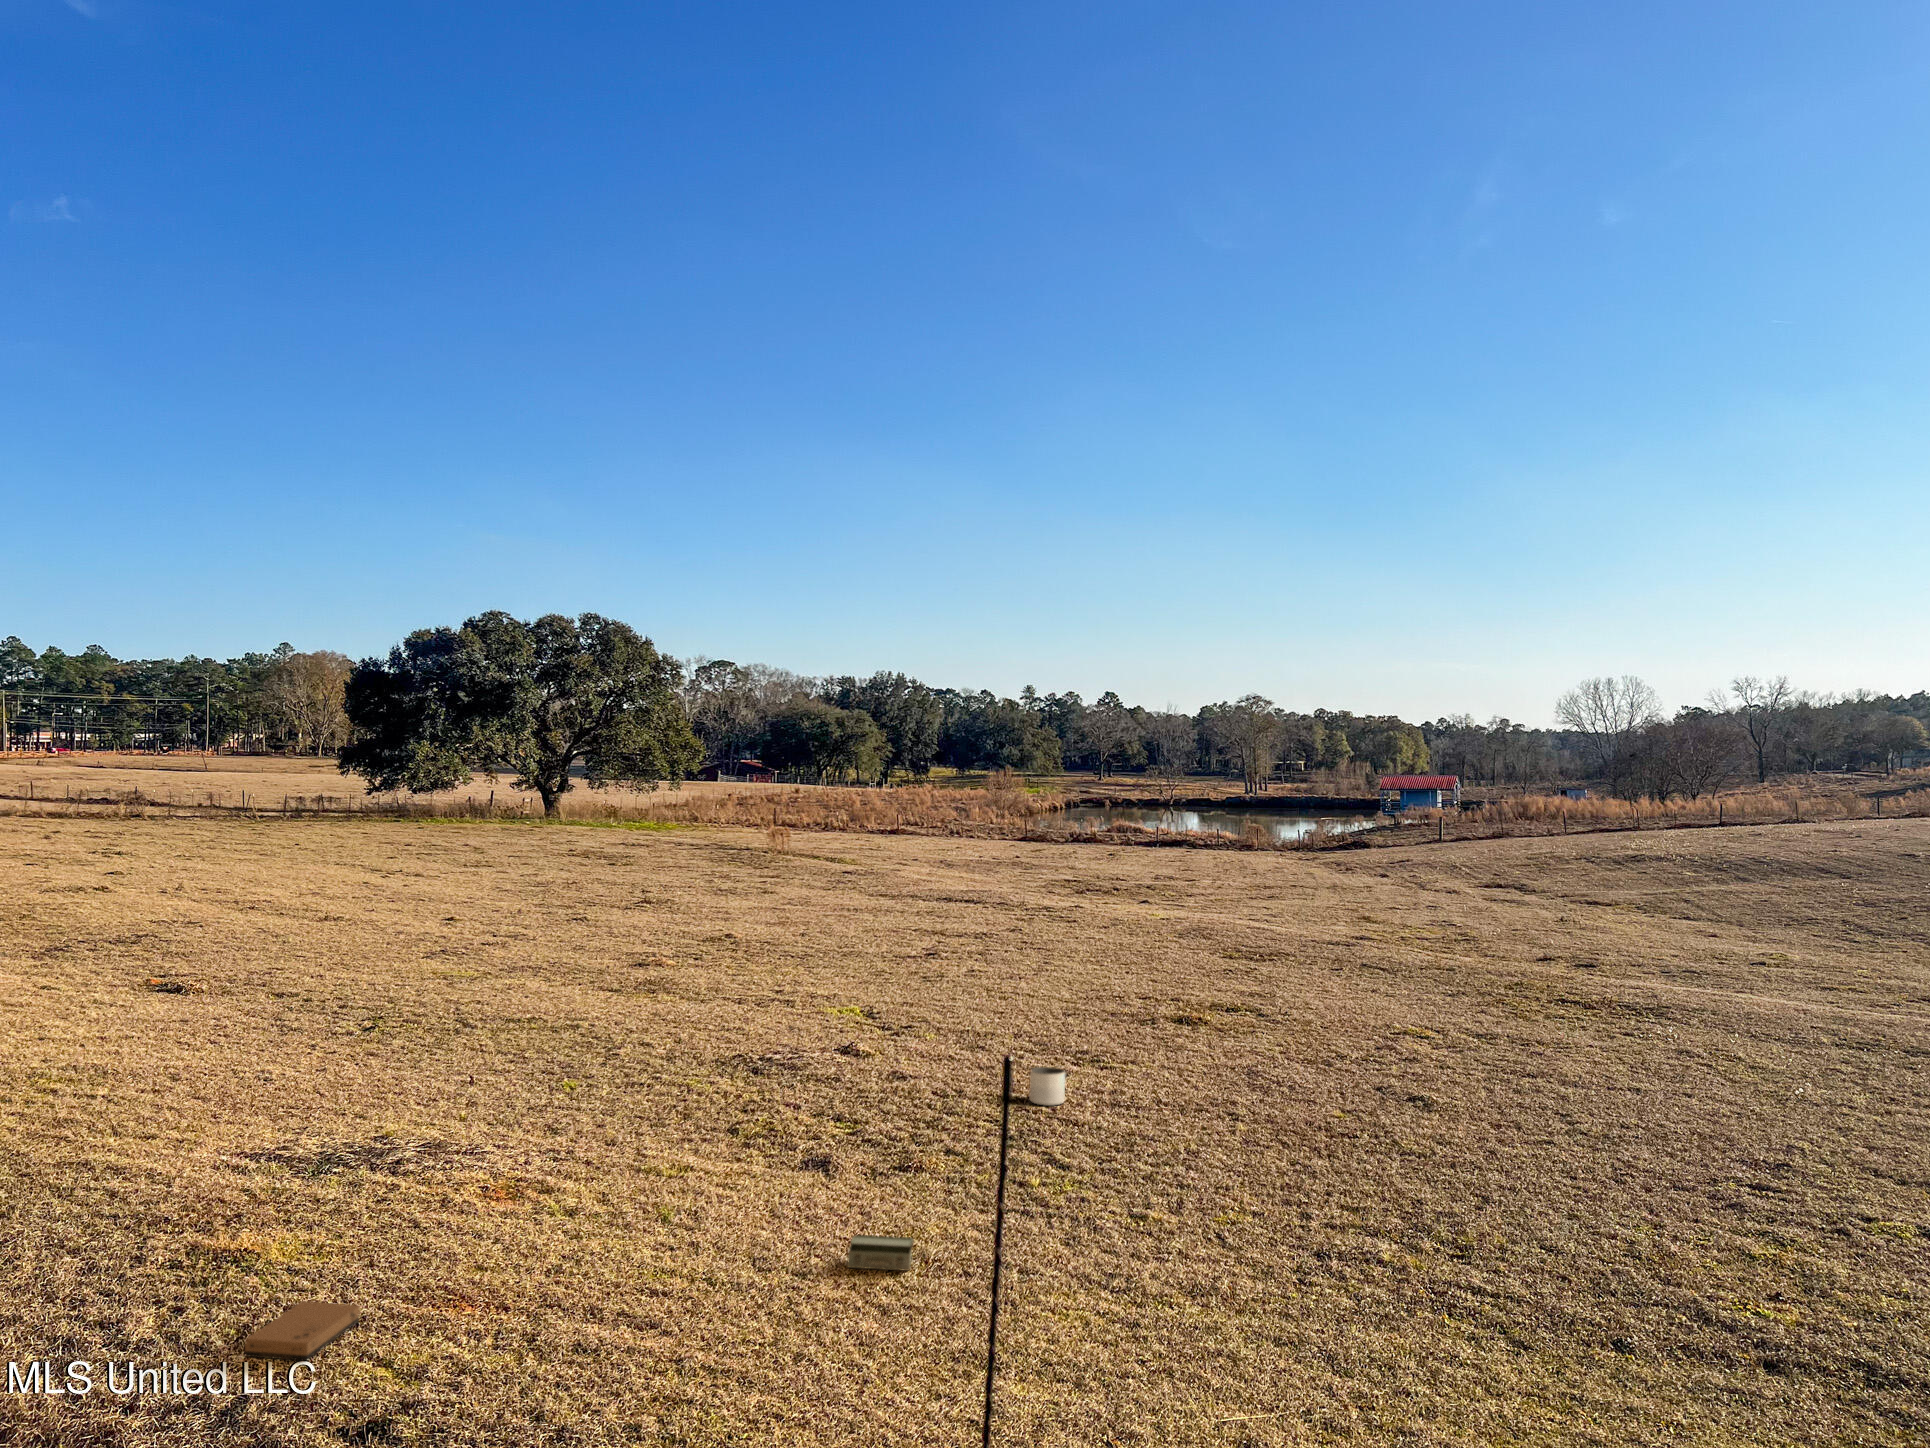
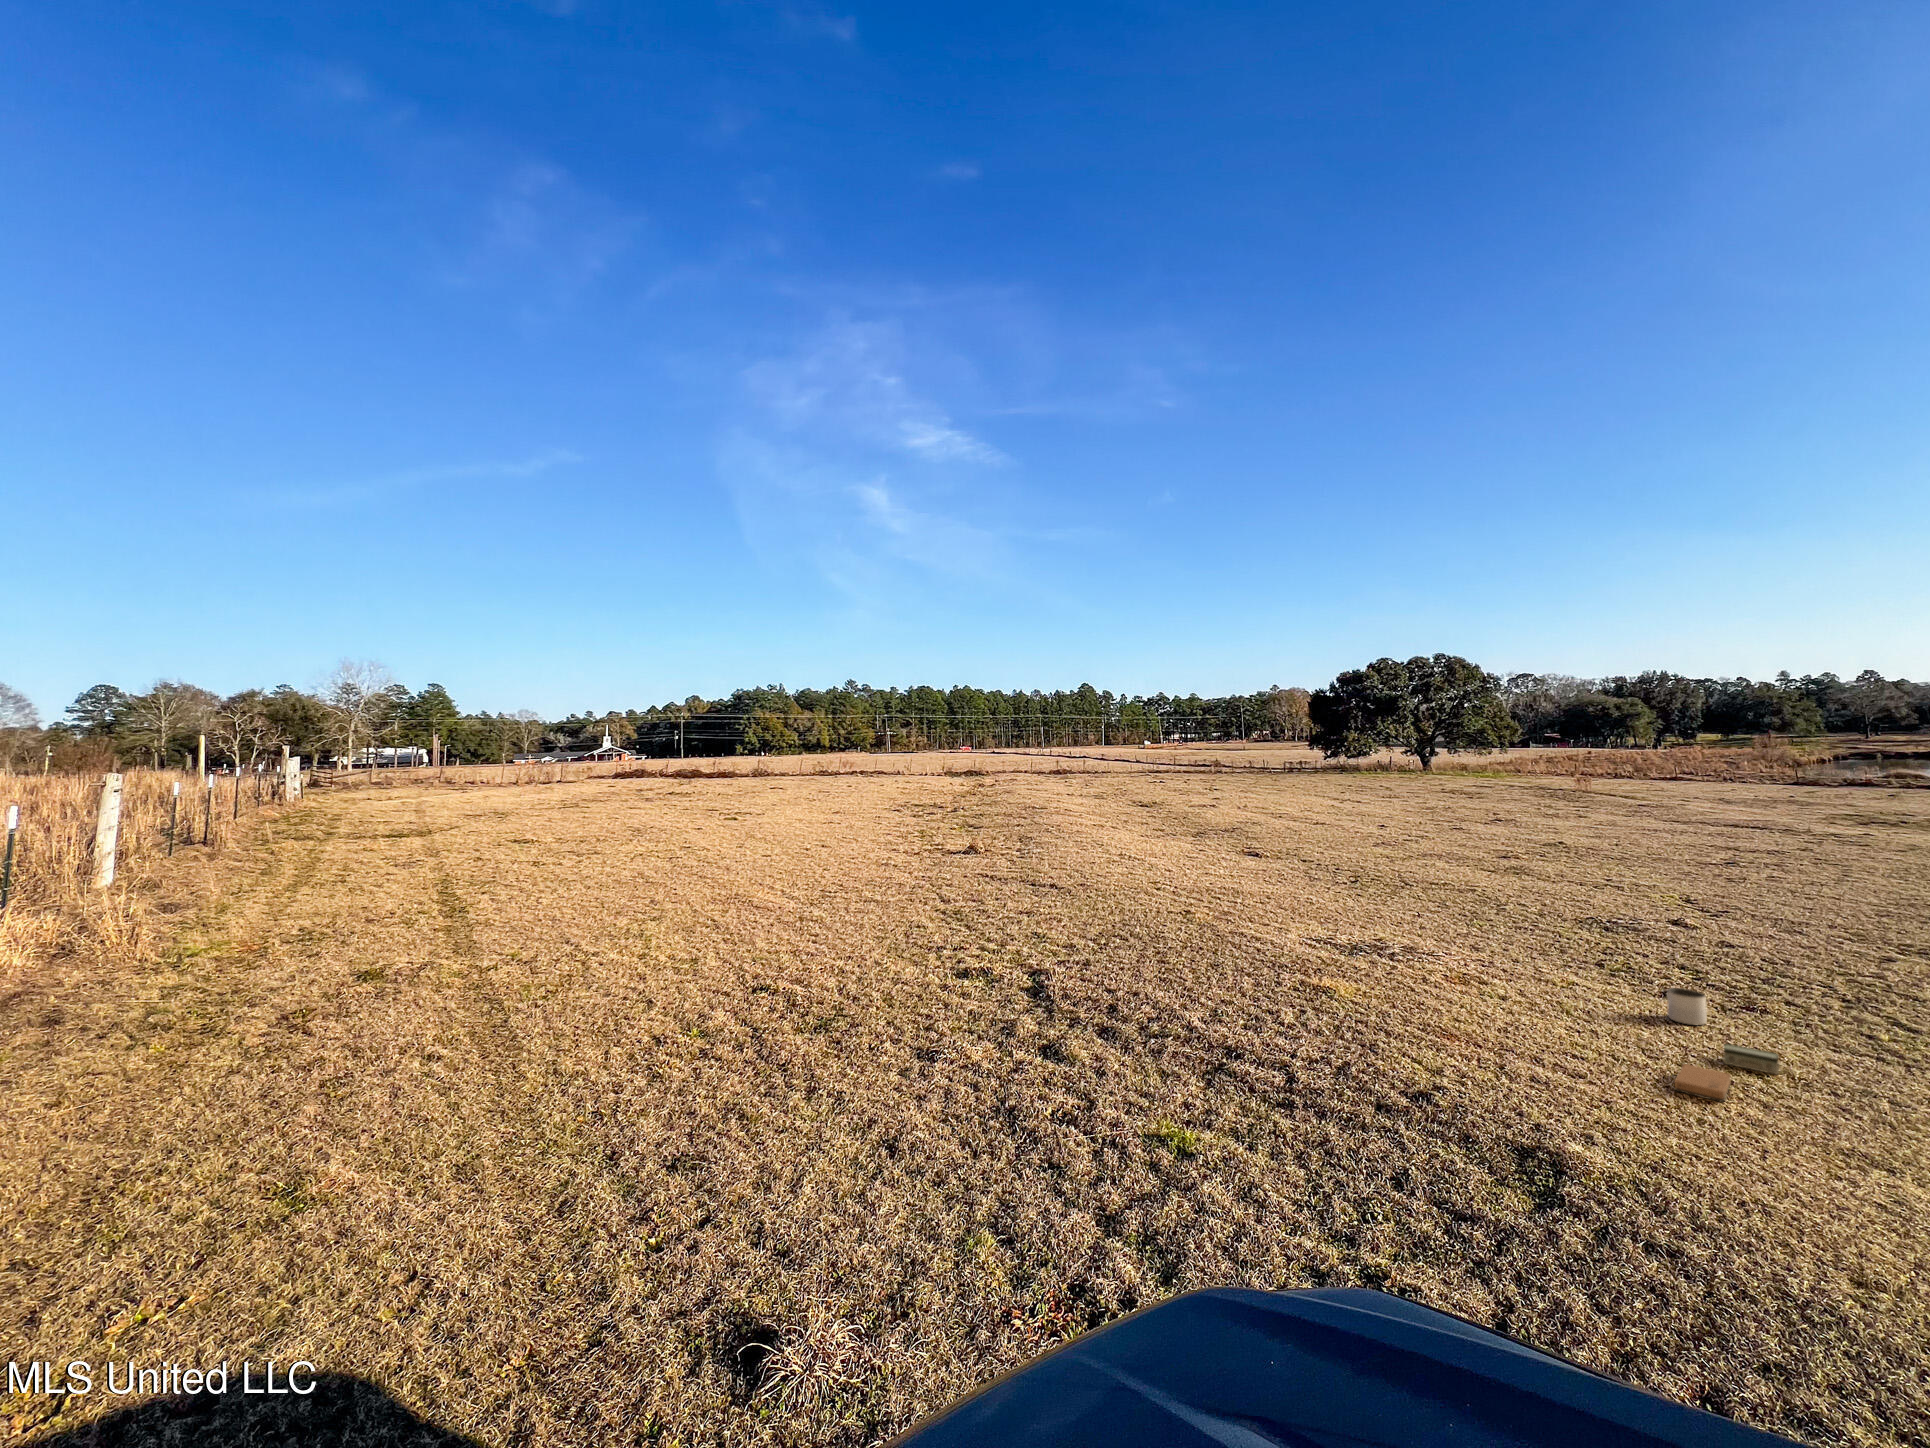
planter: present [1029,1067,1065,1106] -> present [1667,988,1707,1025]
cardboard box: present [244,1301,360,1361] -> present [1675,1064,1731,1102]

